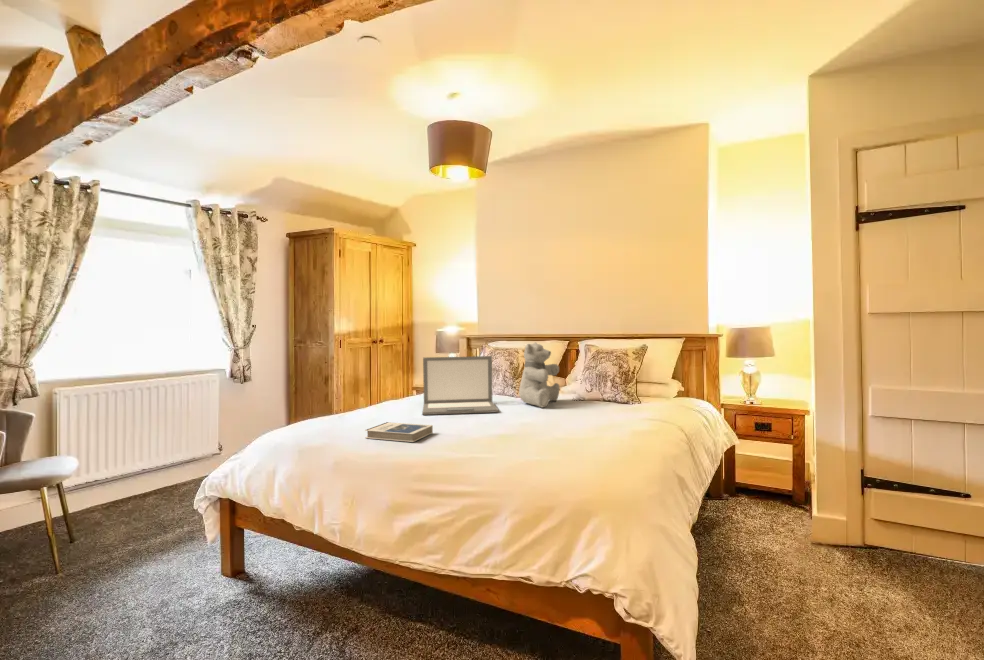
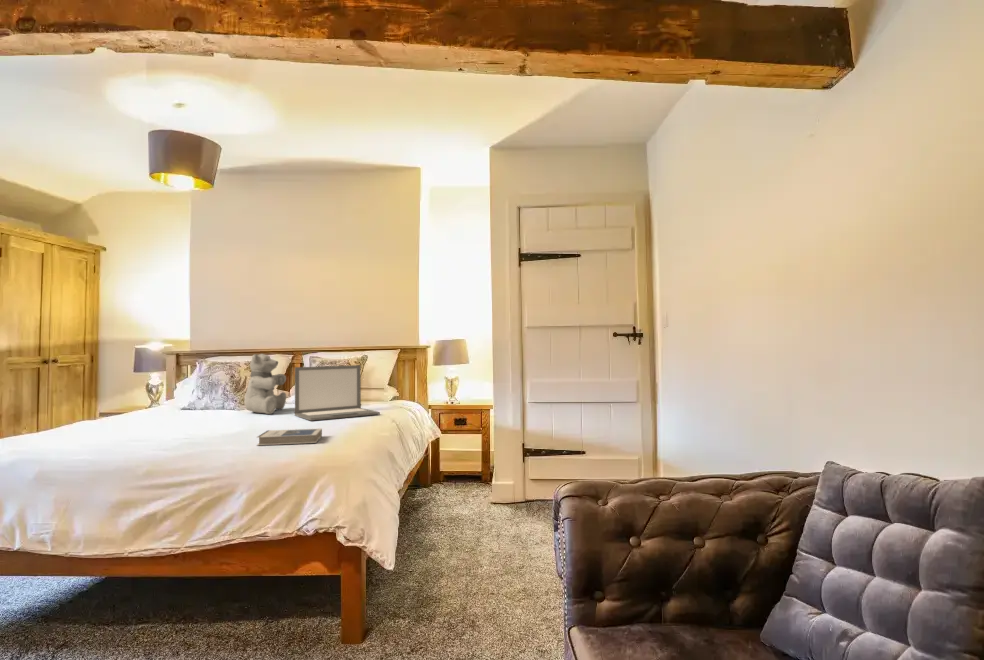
laptop: present [422,356,498,415] -> present [295,365,380,421]
hardback book: present [365,422,433,442] -> present [257,429,322,445]

